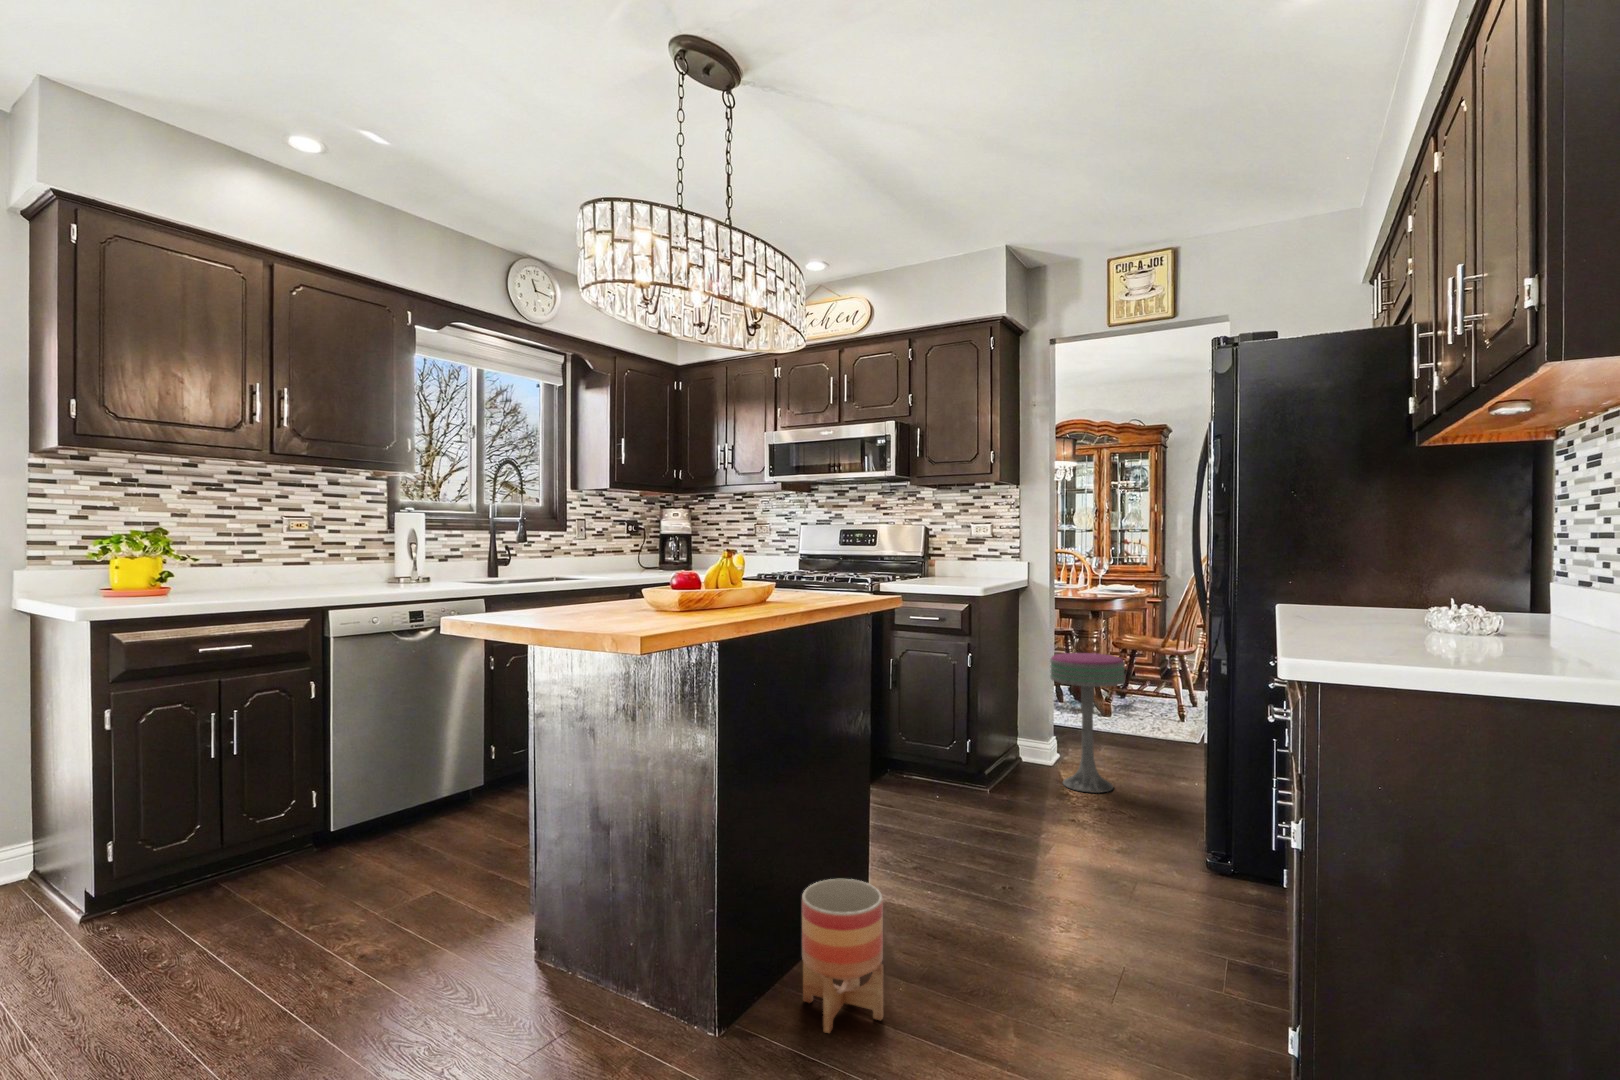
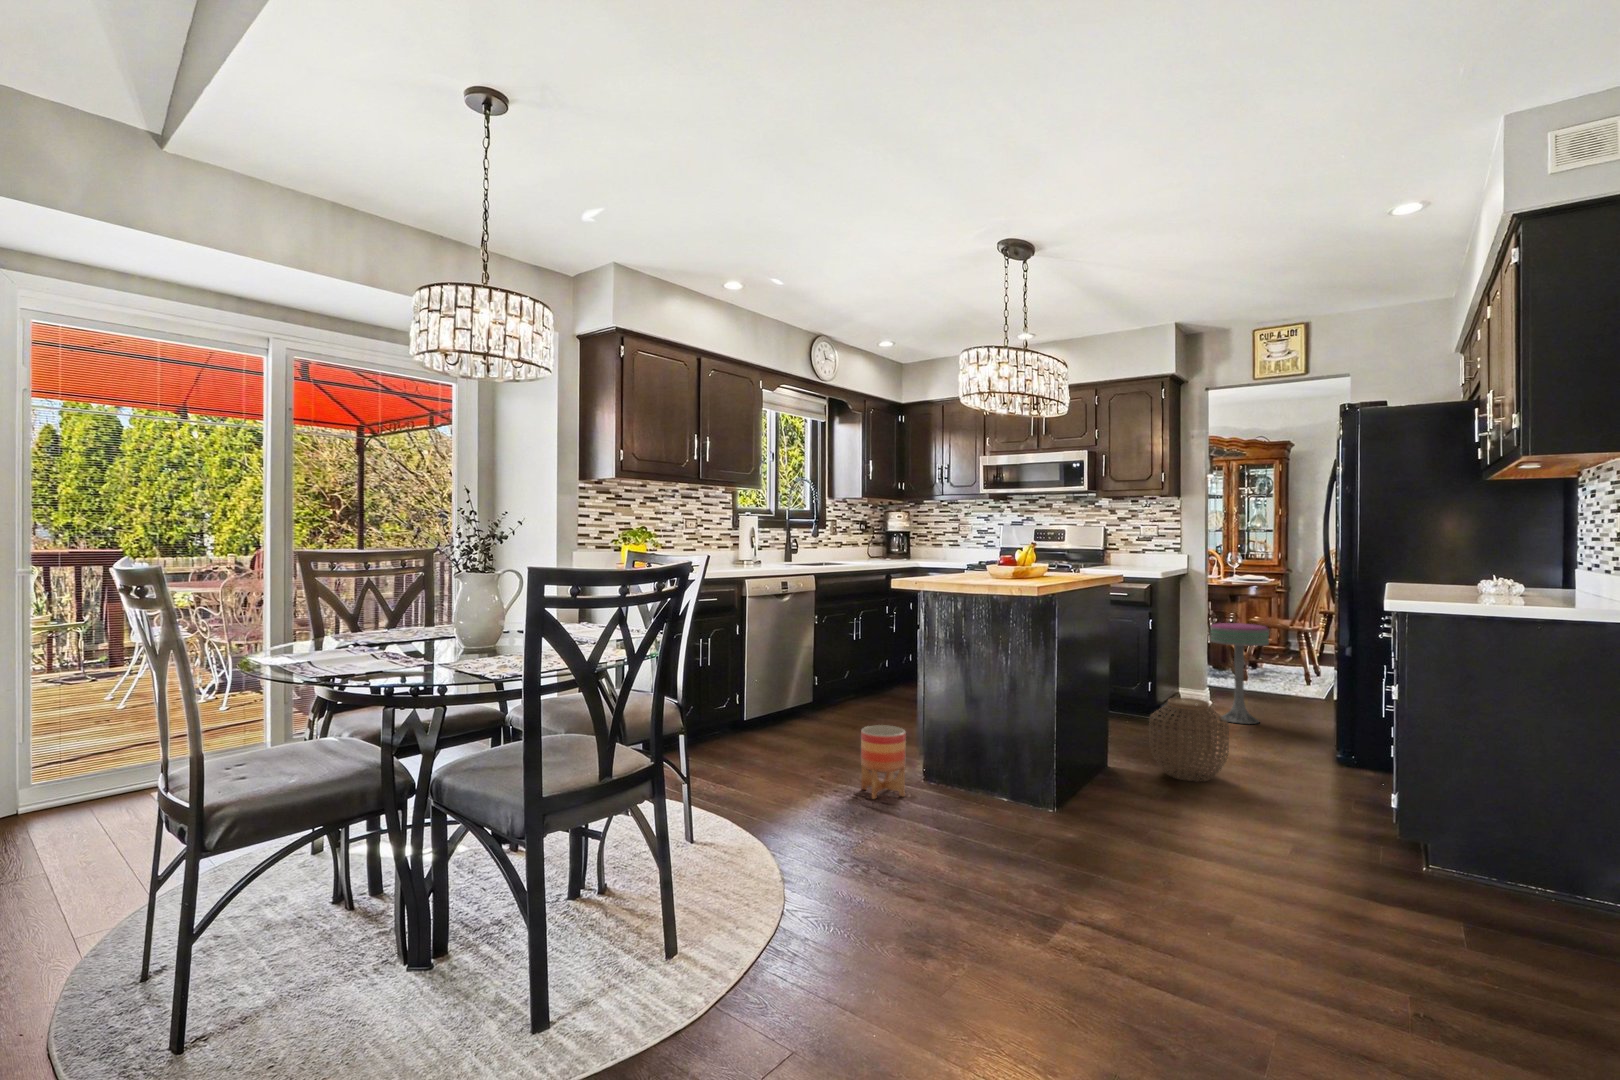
woven basket: none [924,791,1041,934] -> present [1149,698,1229,781]
planter: present [802,879,883,1033] -> present [861,725,906,799]

